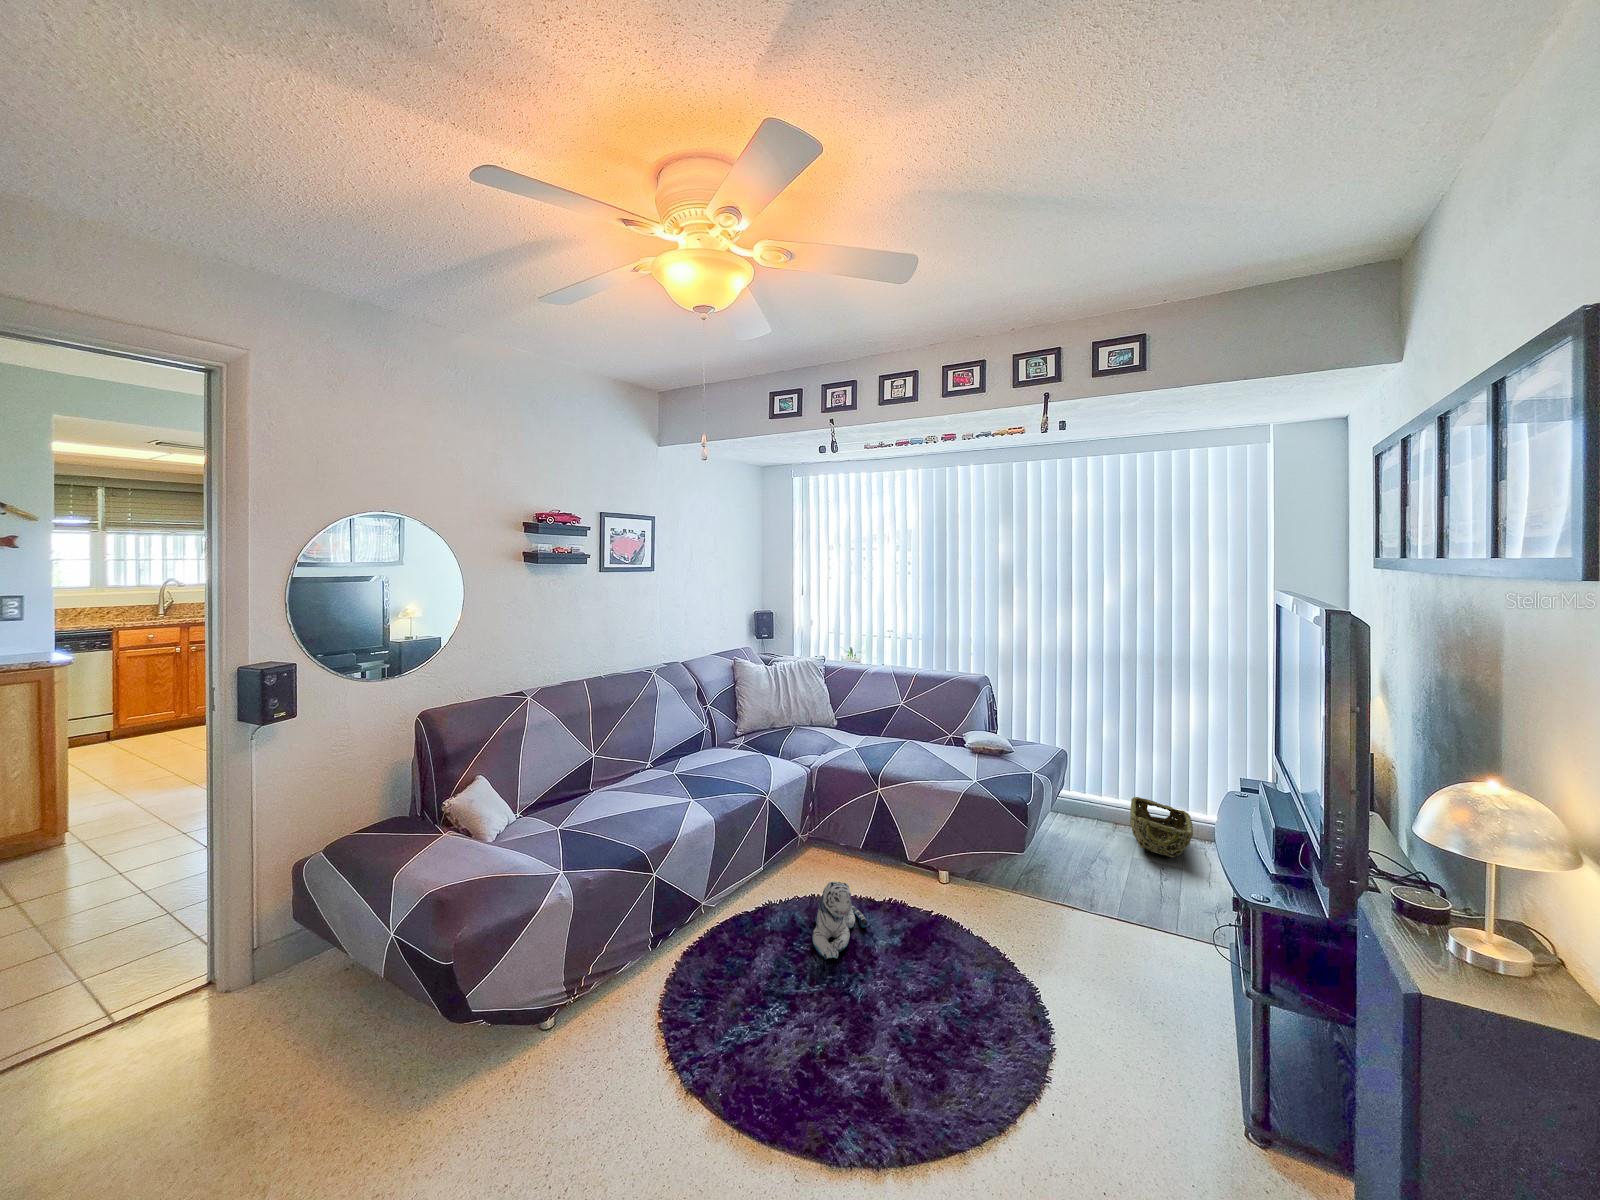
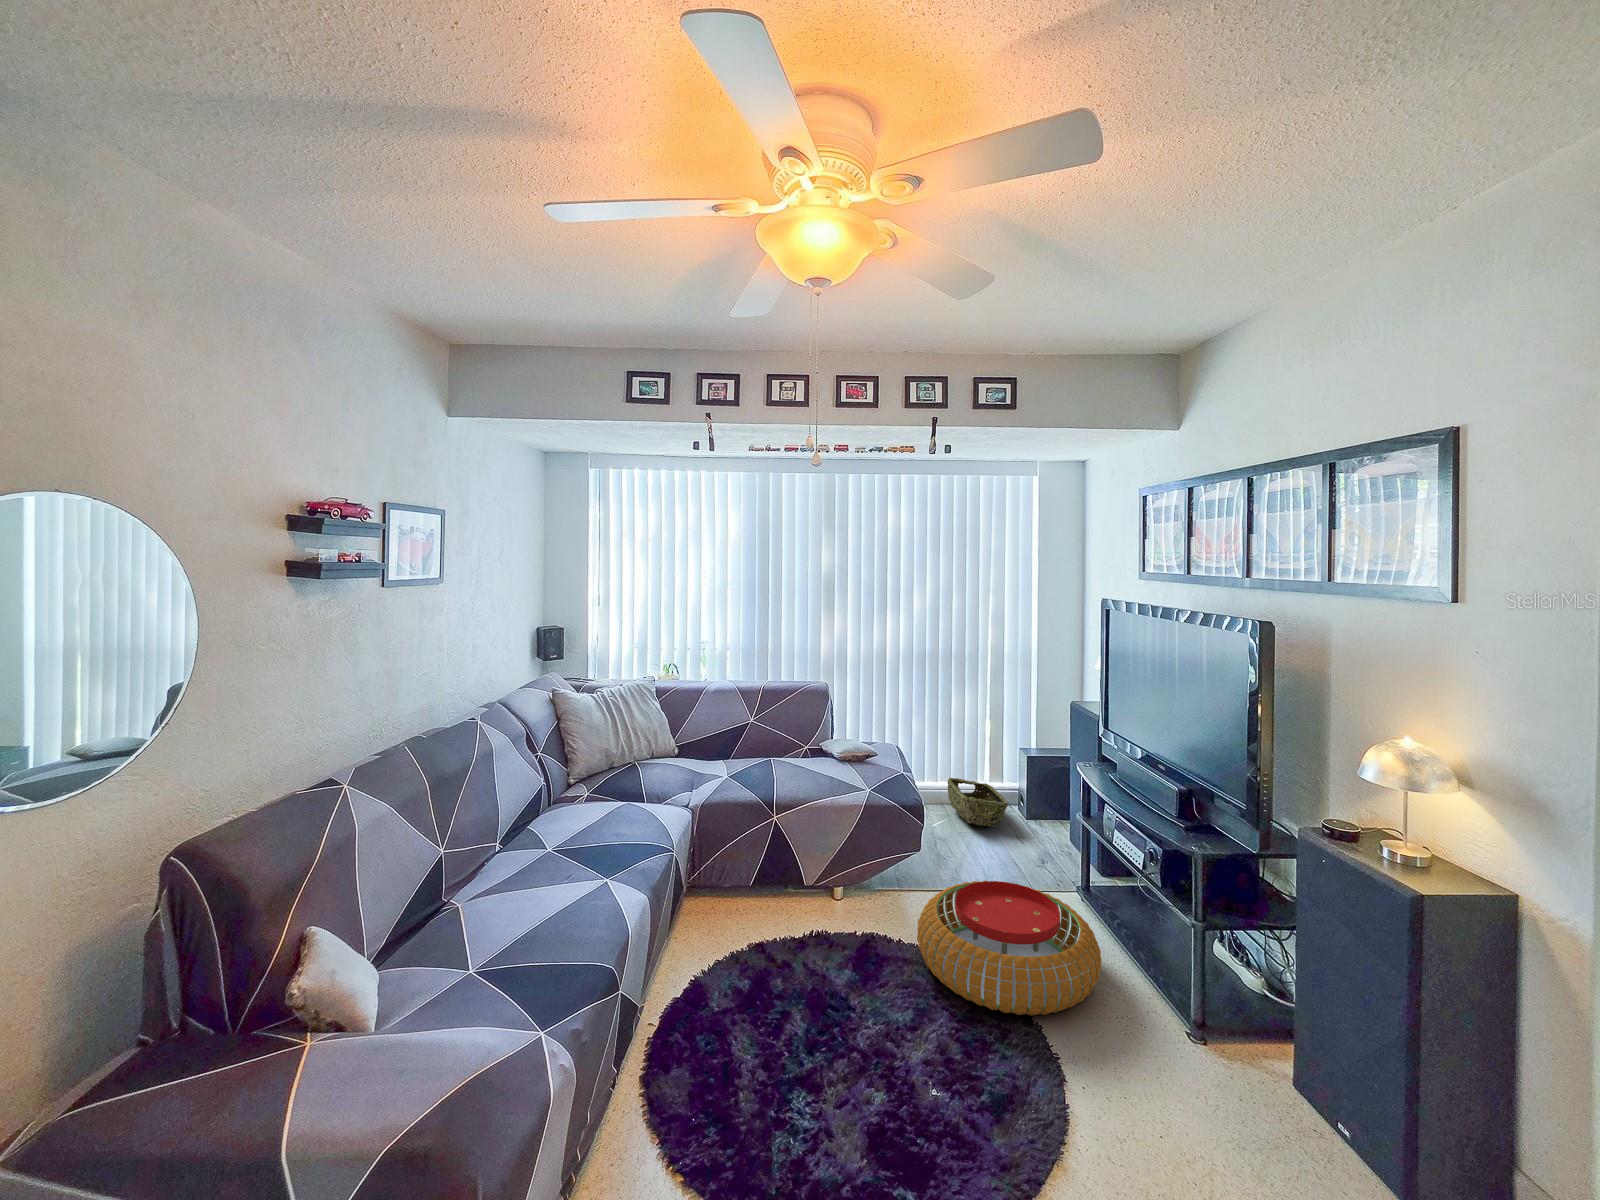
plush toy: present [812,881,867,959] -> none [763,932,820,1021]
pouf: none [967,887,1179,1040] -> present [917,881,1101,1016]

